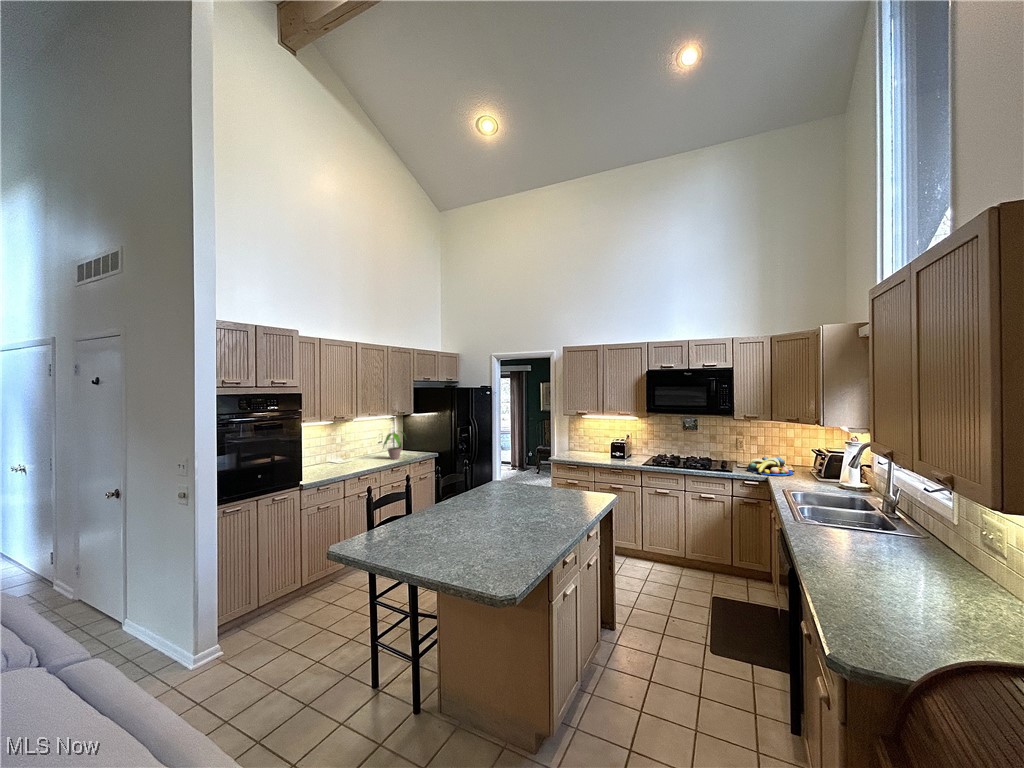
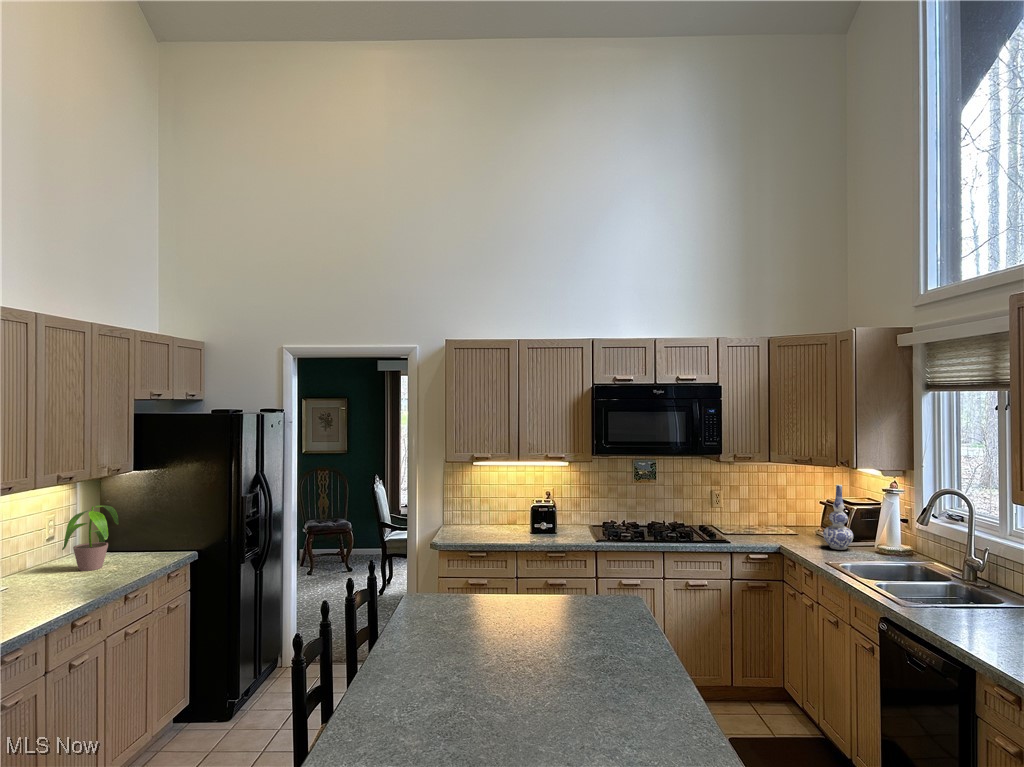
vase: none [799,439,822,484] -> present [823,485,853,550]
fruit bowl: present [748,457,794,476] -> none [742,514,804,542]

